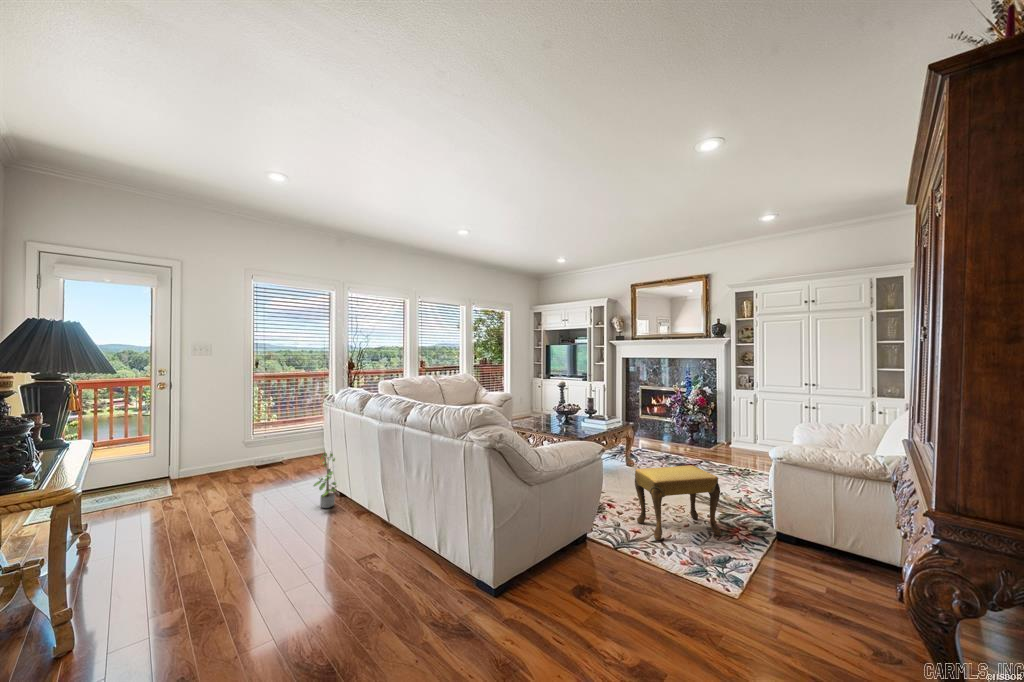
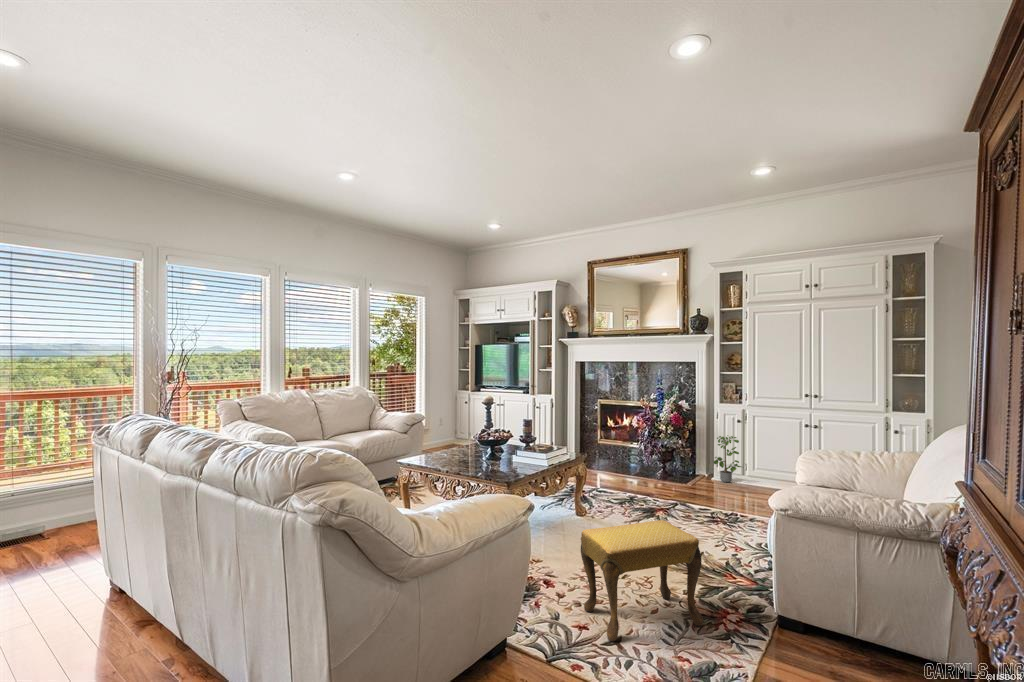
potted plant: present [314,453,336,508] -> present [714,435,741,482]

